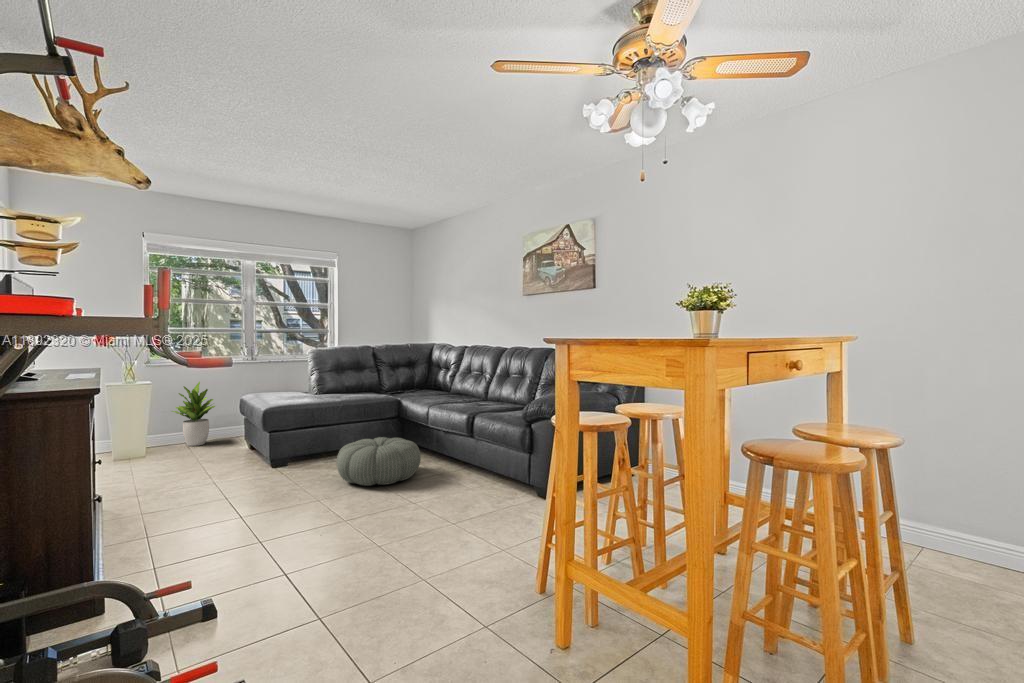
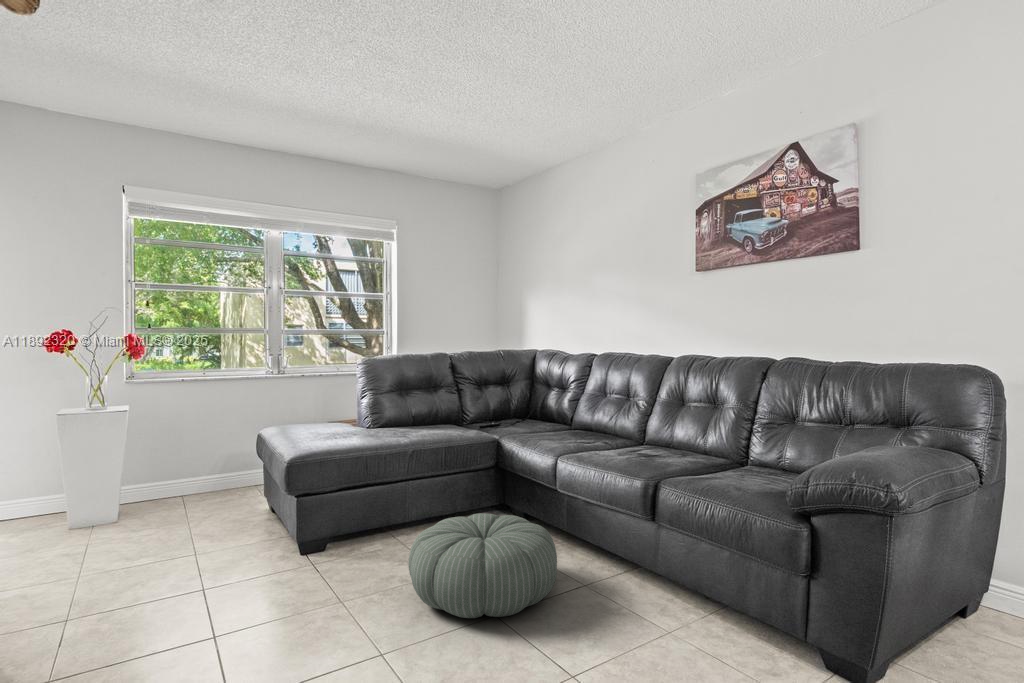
potted plant: present [172,382,215,446] -> none [157,405,226,502]

